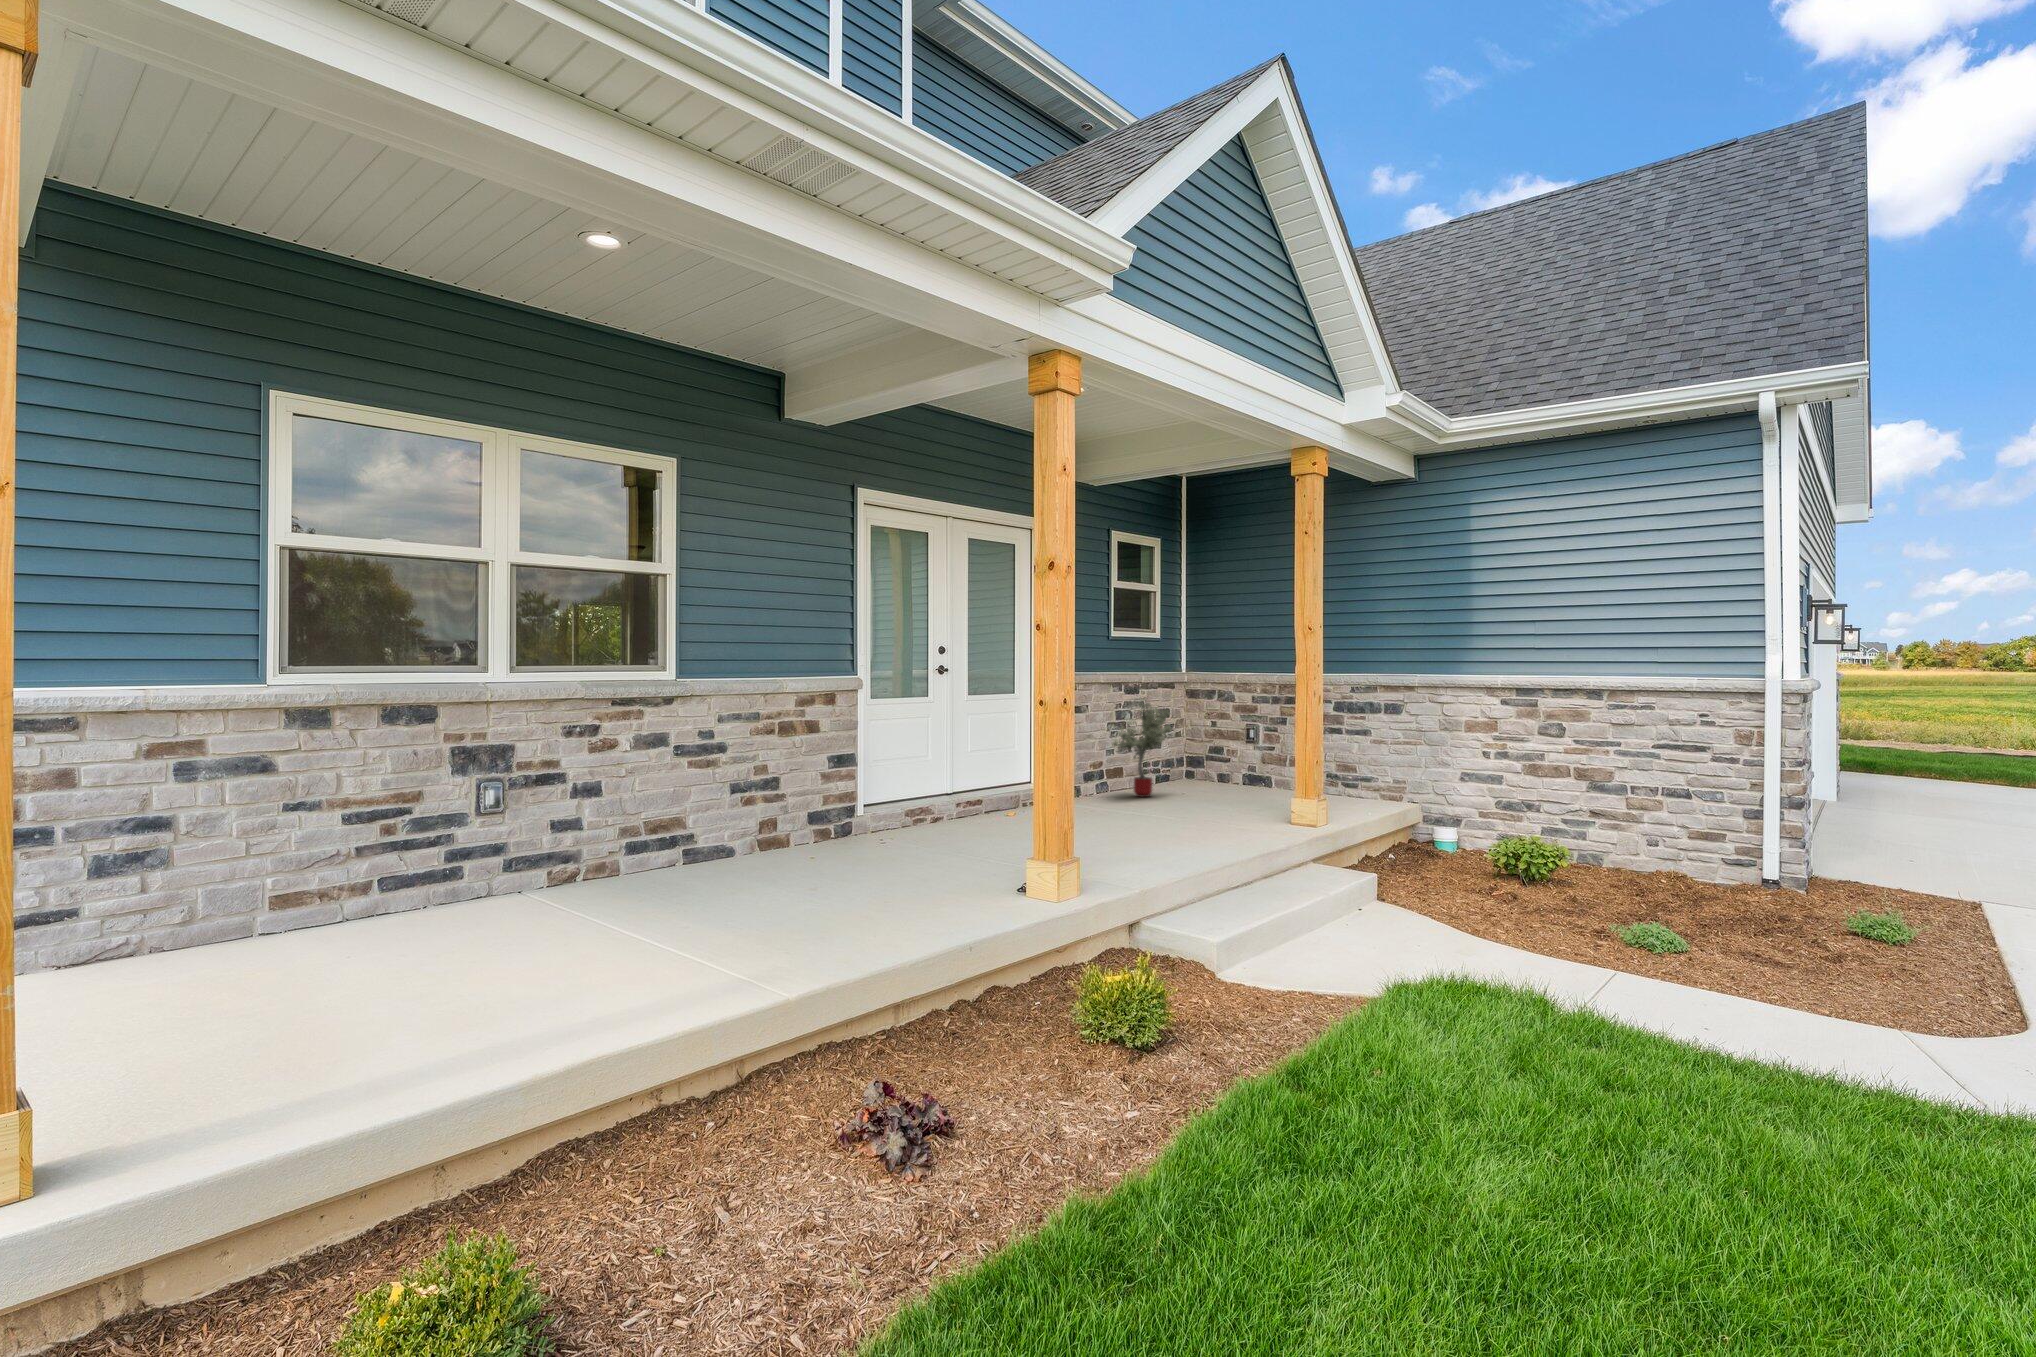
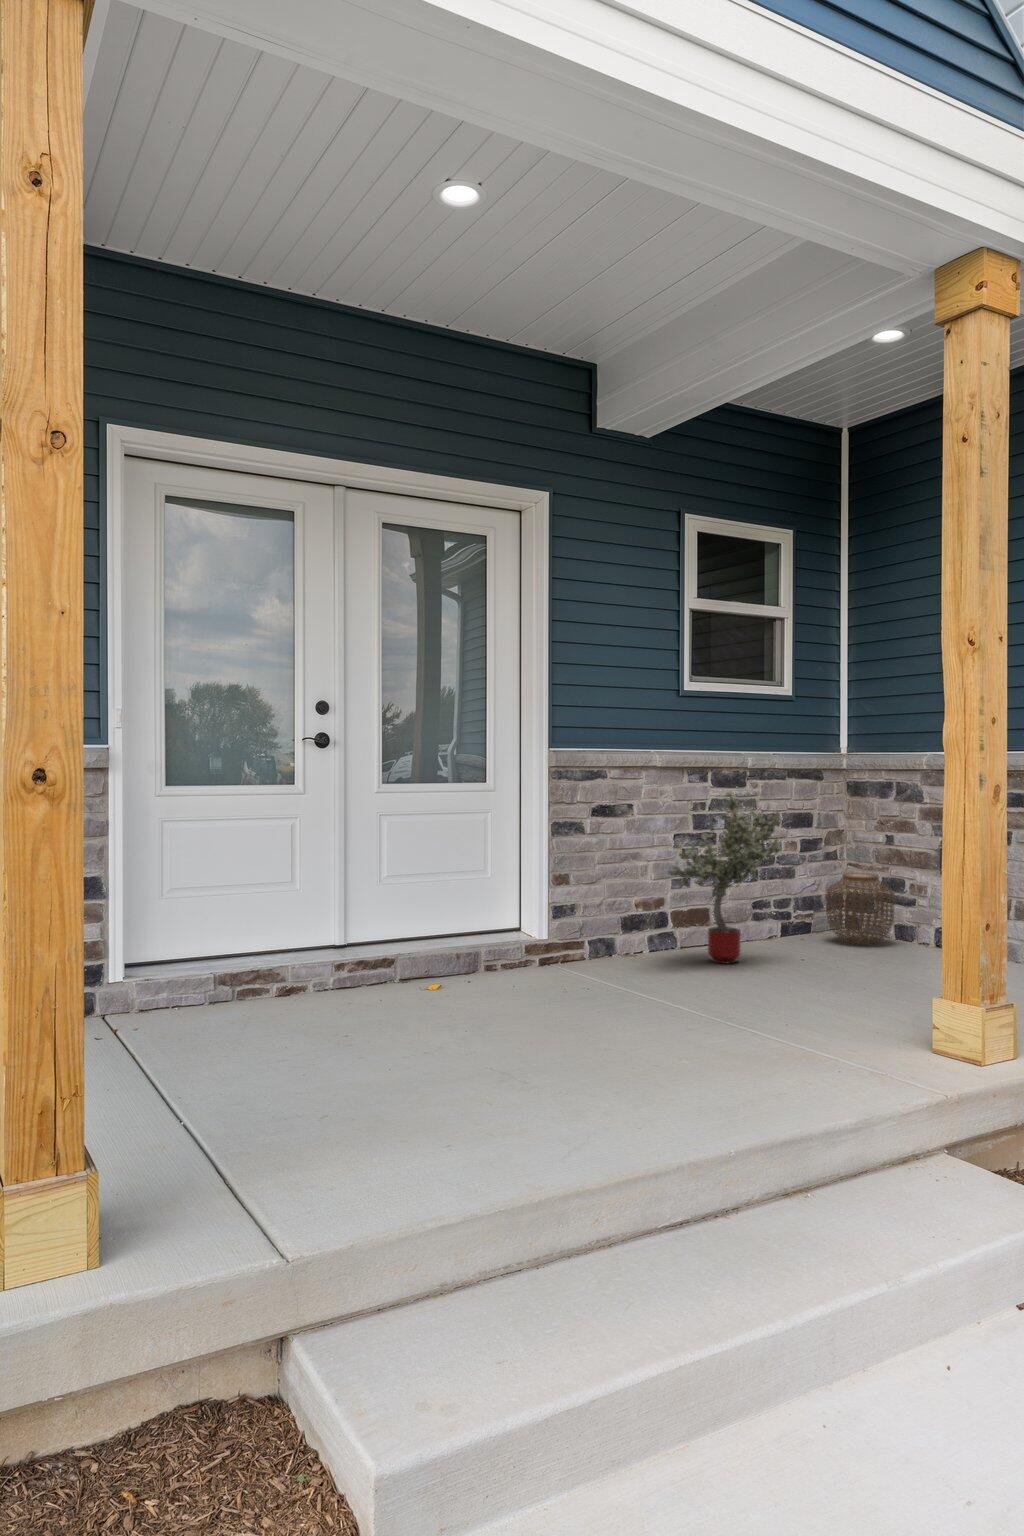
woven basket: none [1181,744,1220,786] -> present [826,873,895,945]

